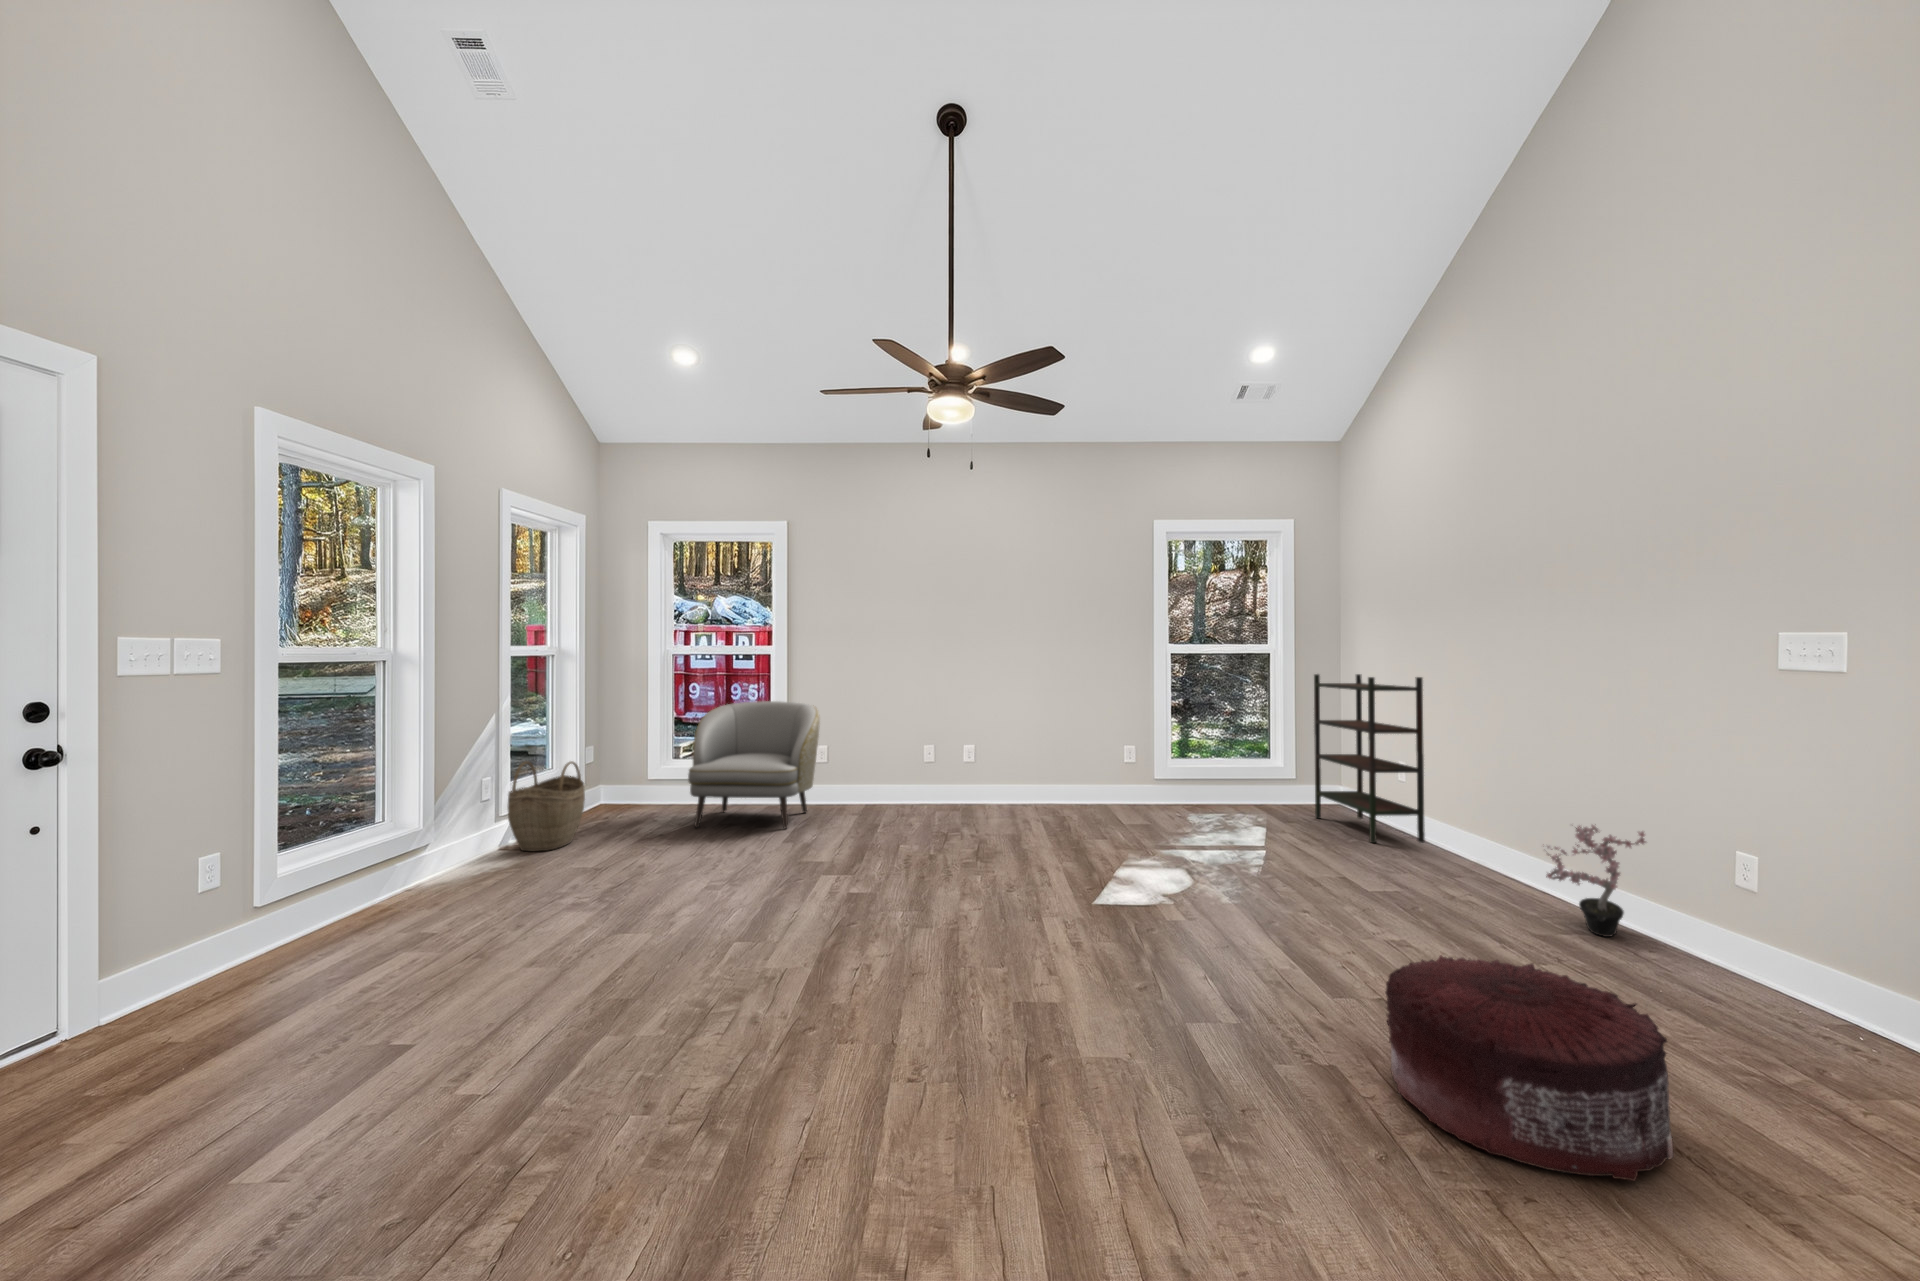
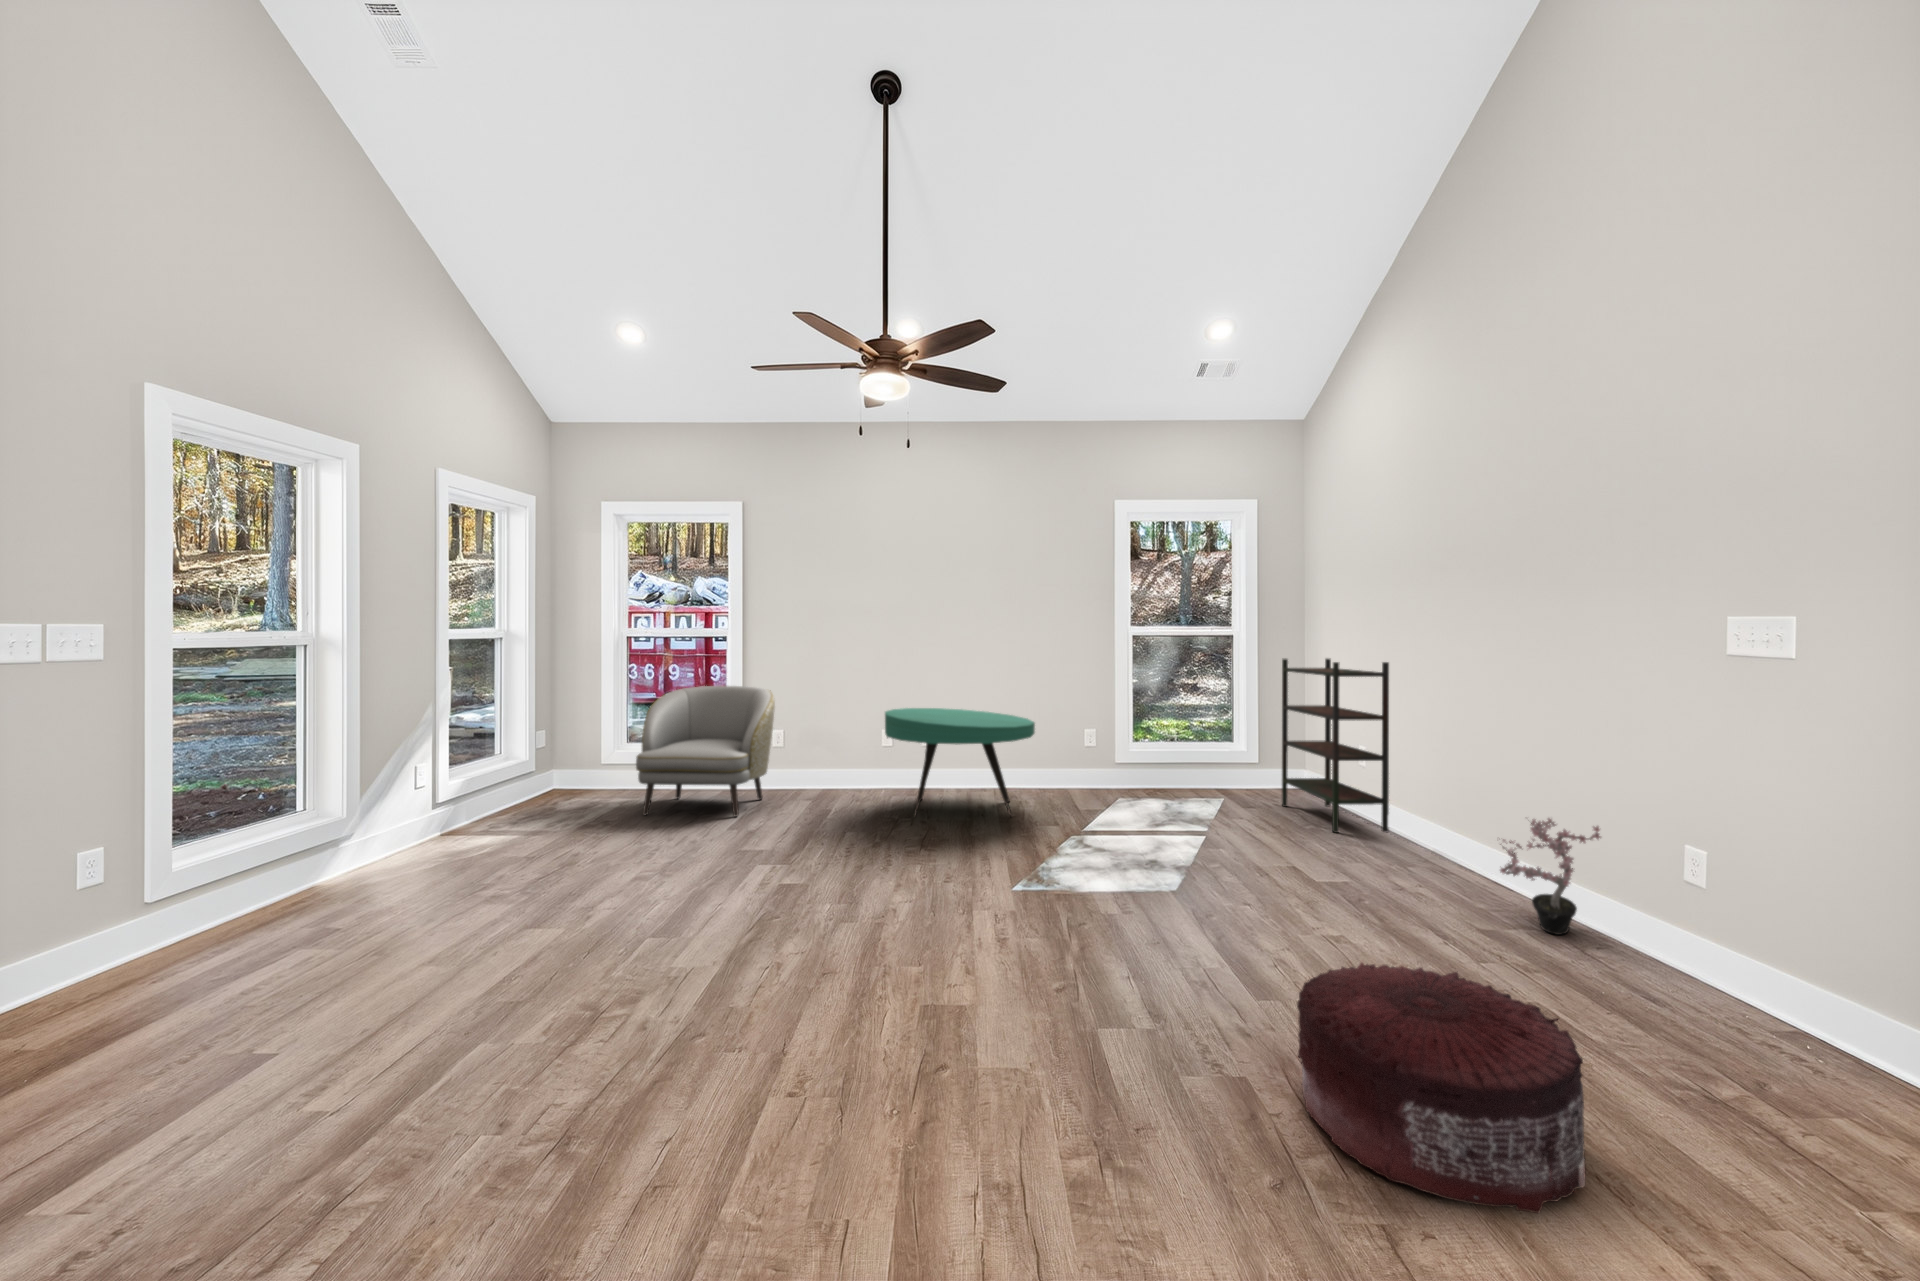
coffee table: none [929,723,1075,830] -> present [885,708,1035,817]
woven basket: present [508,761,585,851] -> none [443,748,527,841]

